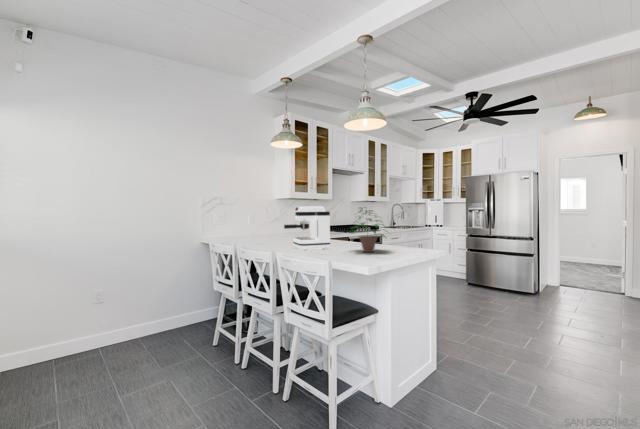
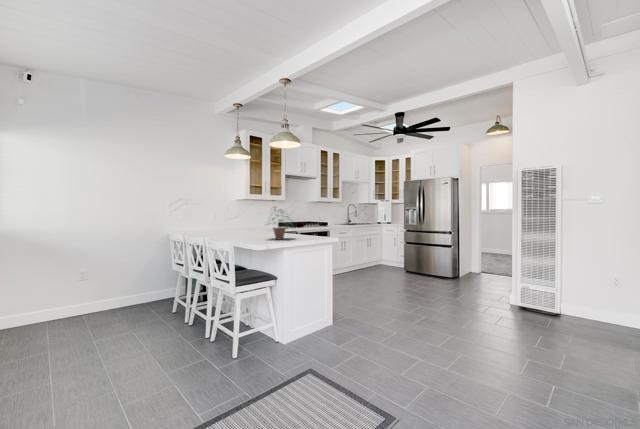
coffee maker: present [284,207,330,250] -> none [222,206,255,238]

